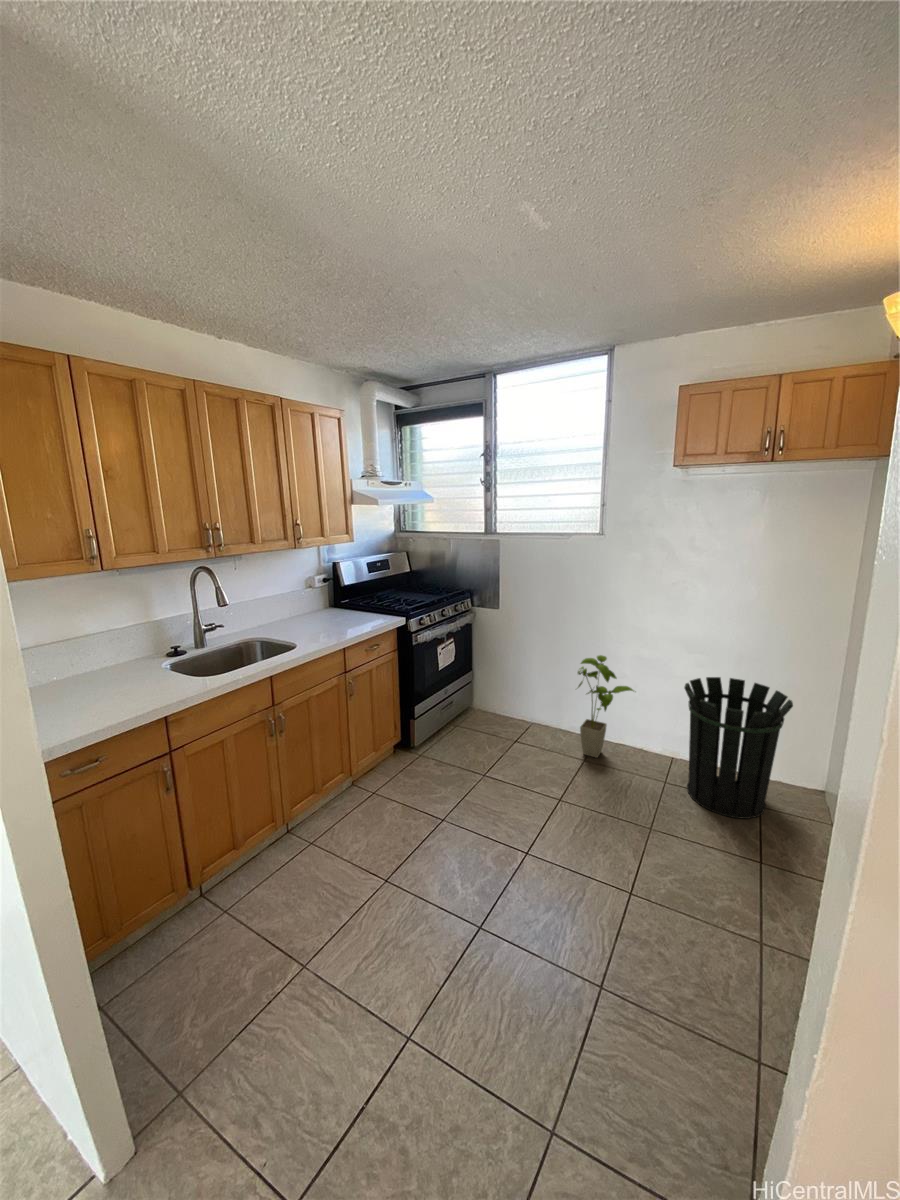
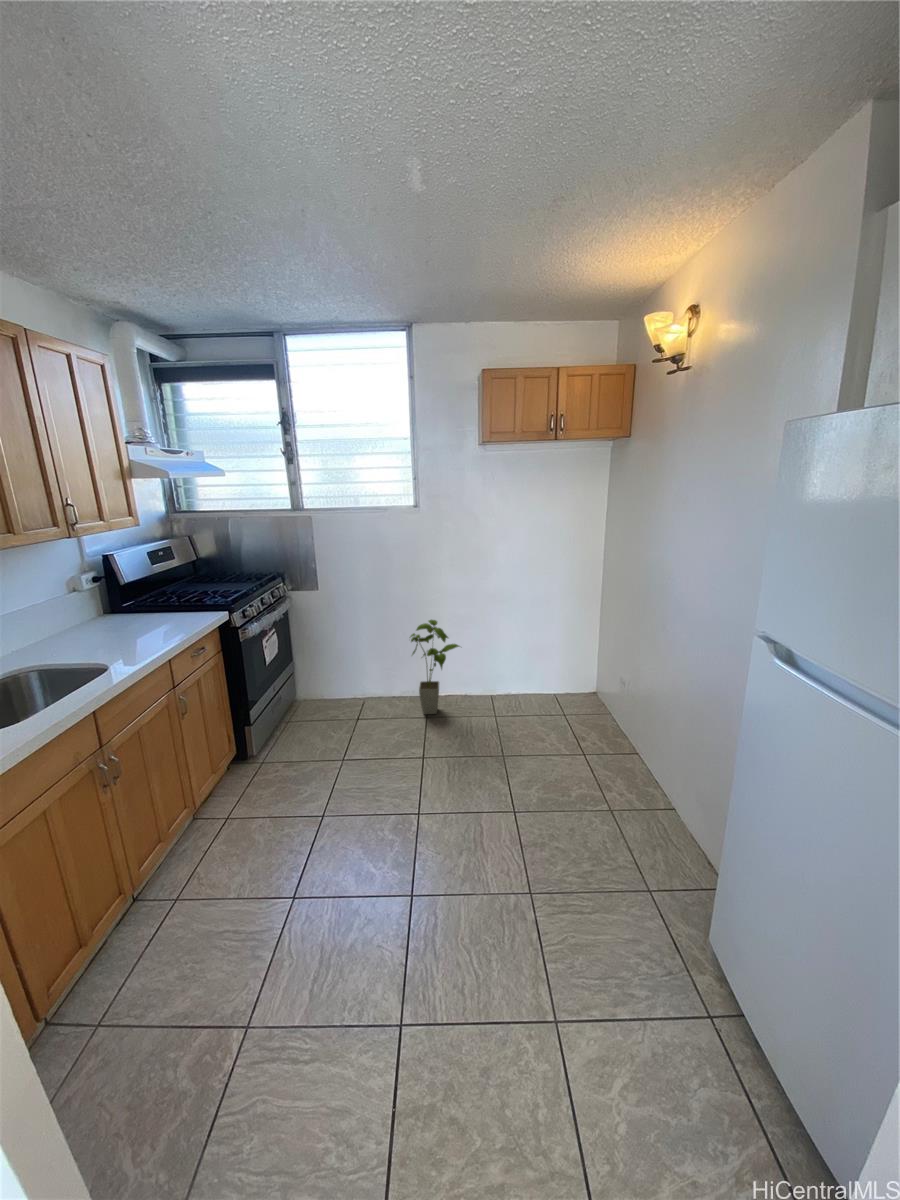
waste bin: present [684,677,793,819] -> none [504,621,581,730]

